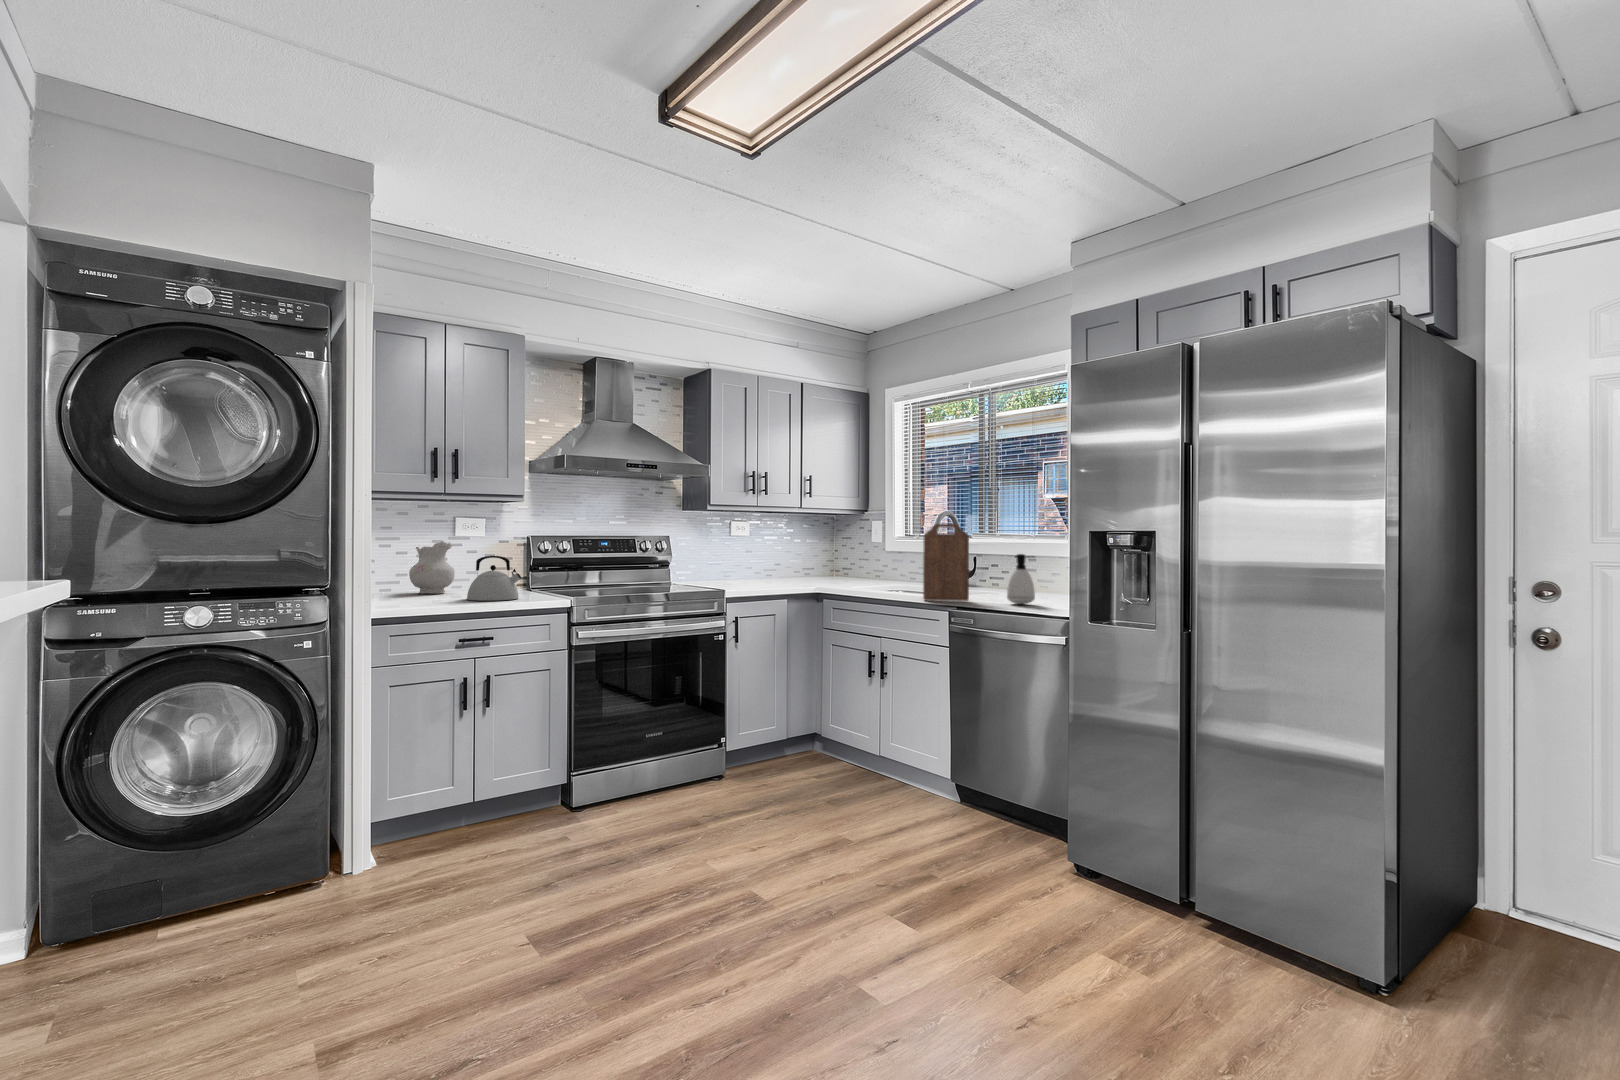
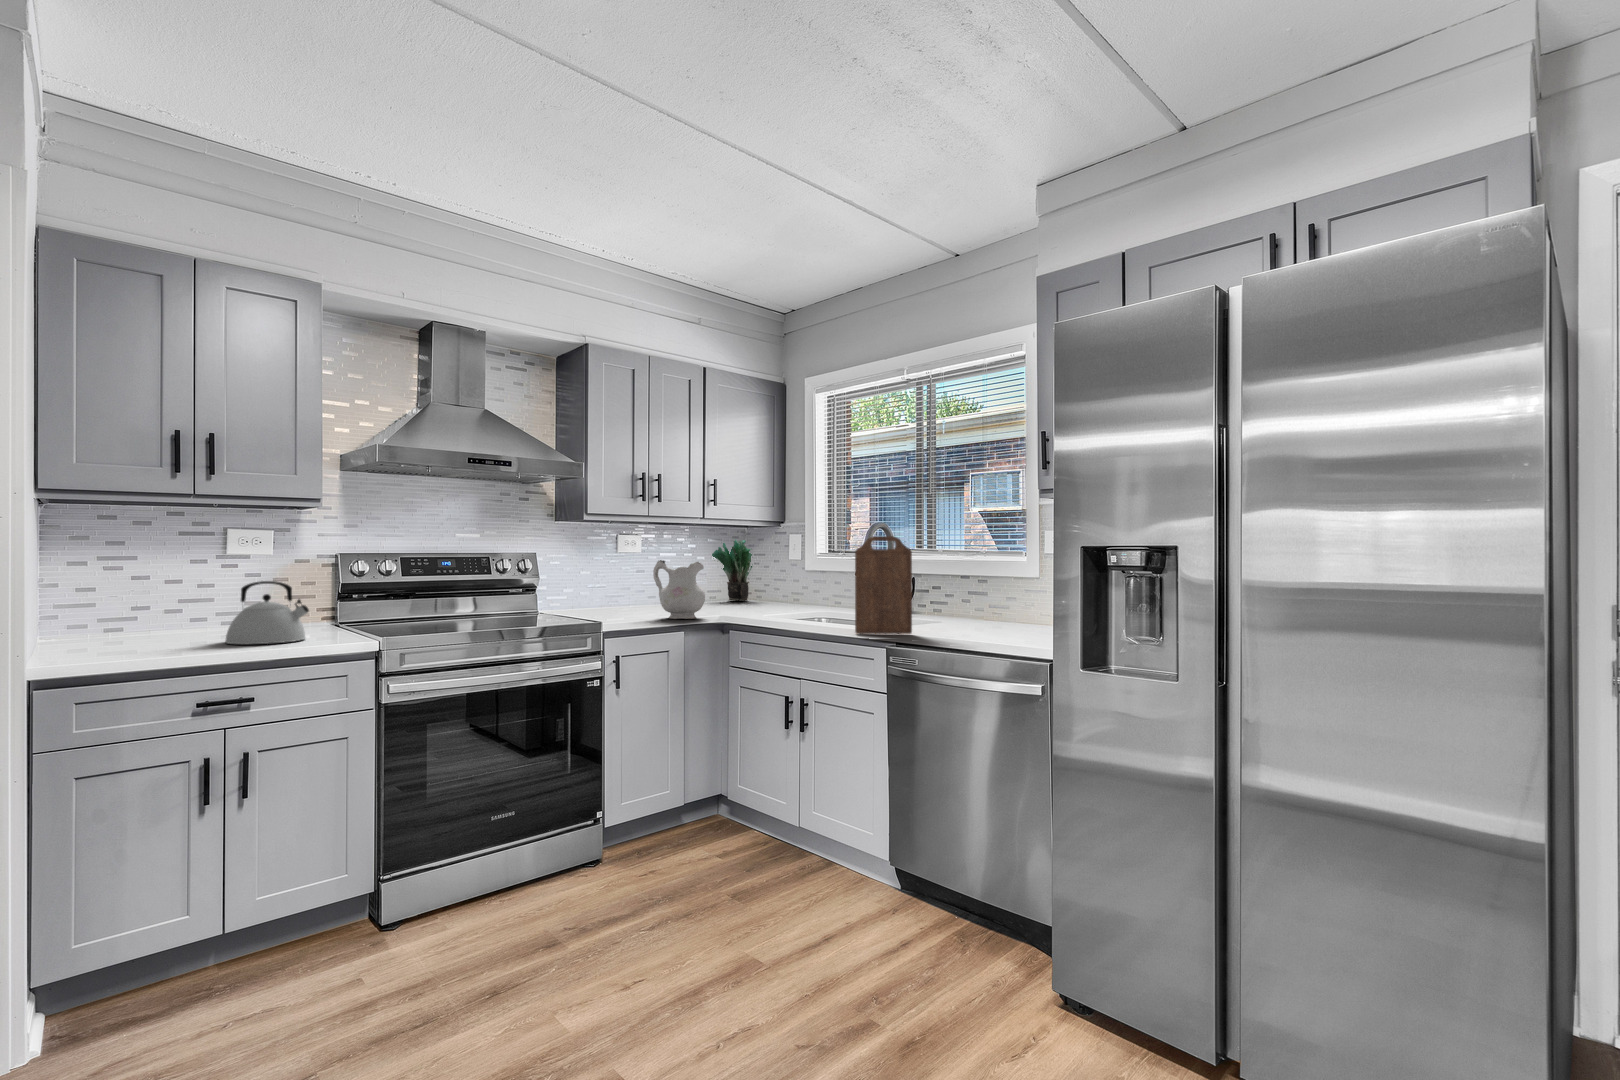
potted plant: none [806,525,841,577] -> present [712,538,752,601]
ceramic pitcher: present [409,541,455,594] -> present [653,560,705,619]
soap dispenser: present [1007,554,1035,604] -> none [961,574,995,638]

